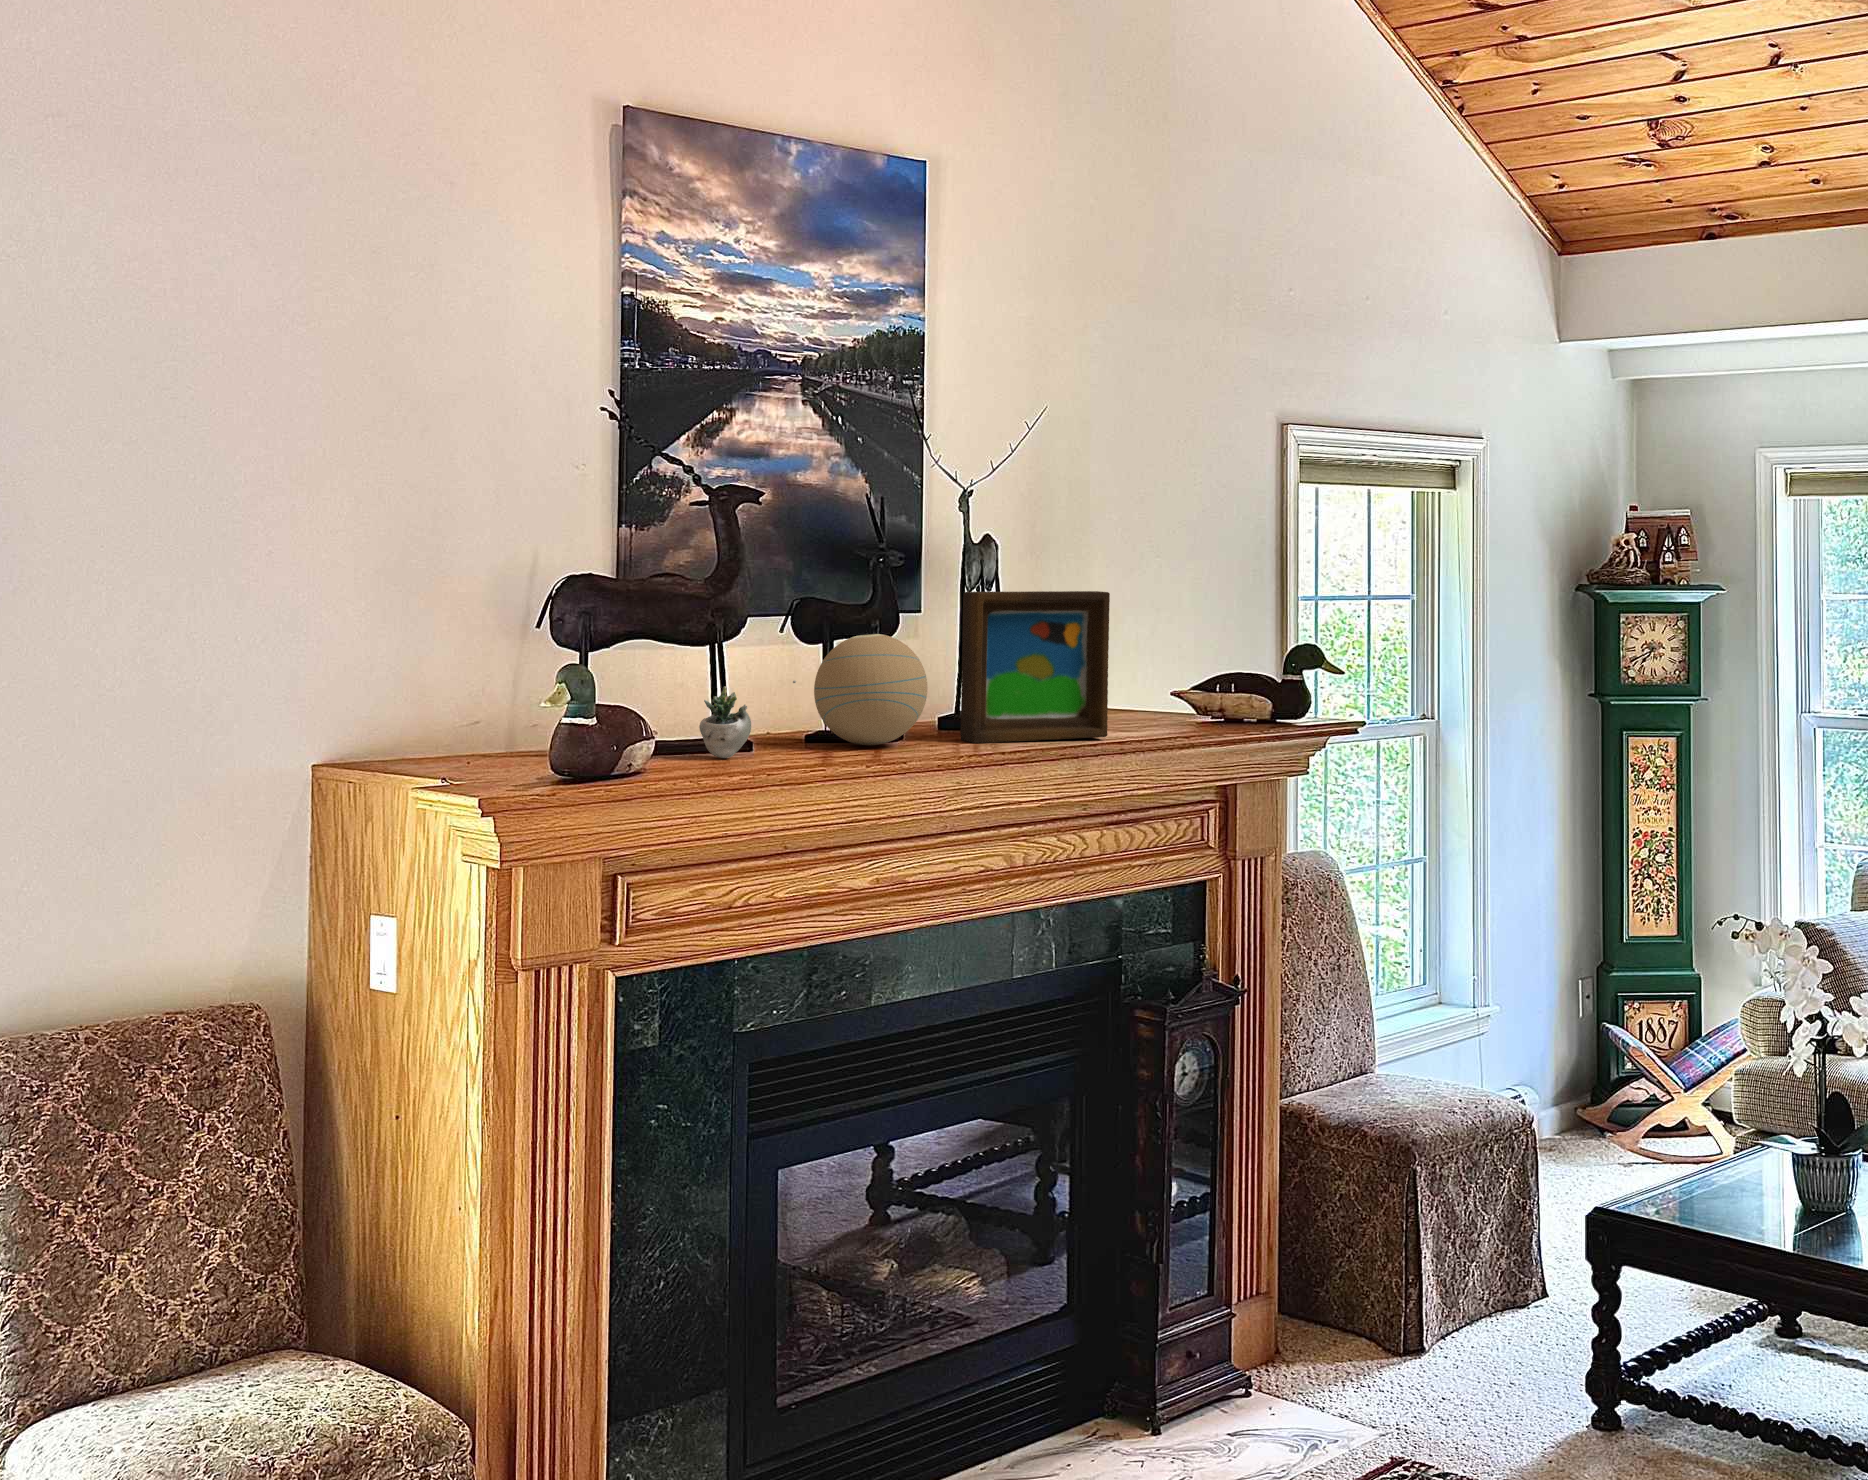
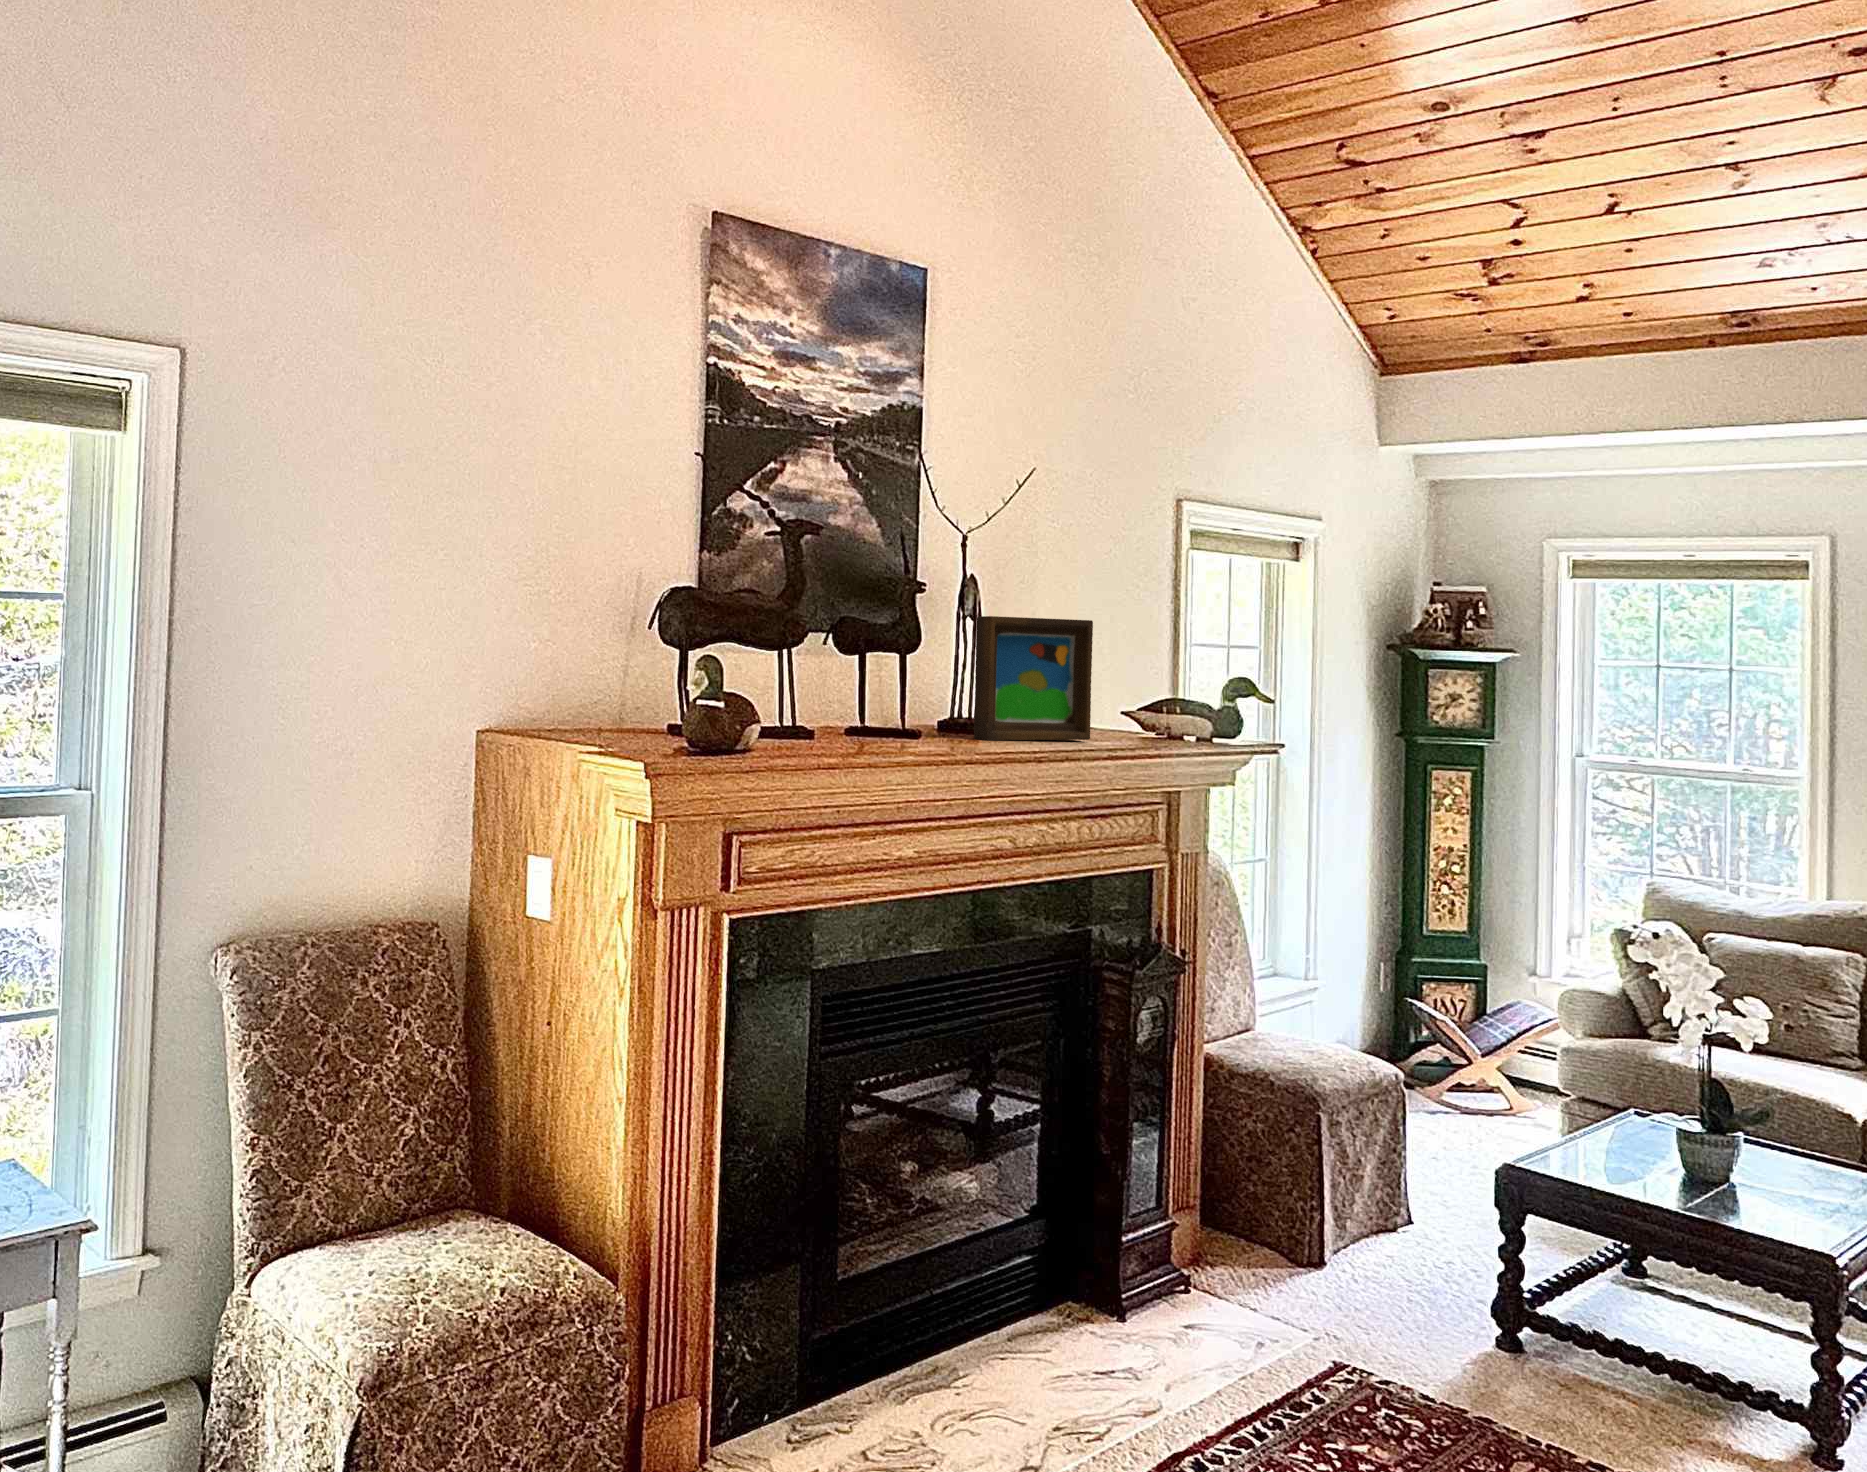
decorative orb: present [814,634,928,745] -> none [862,647,954,738]
succulent plant: present [699,680,796,758] -> none [780,677,860,741]

